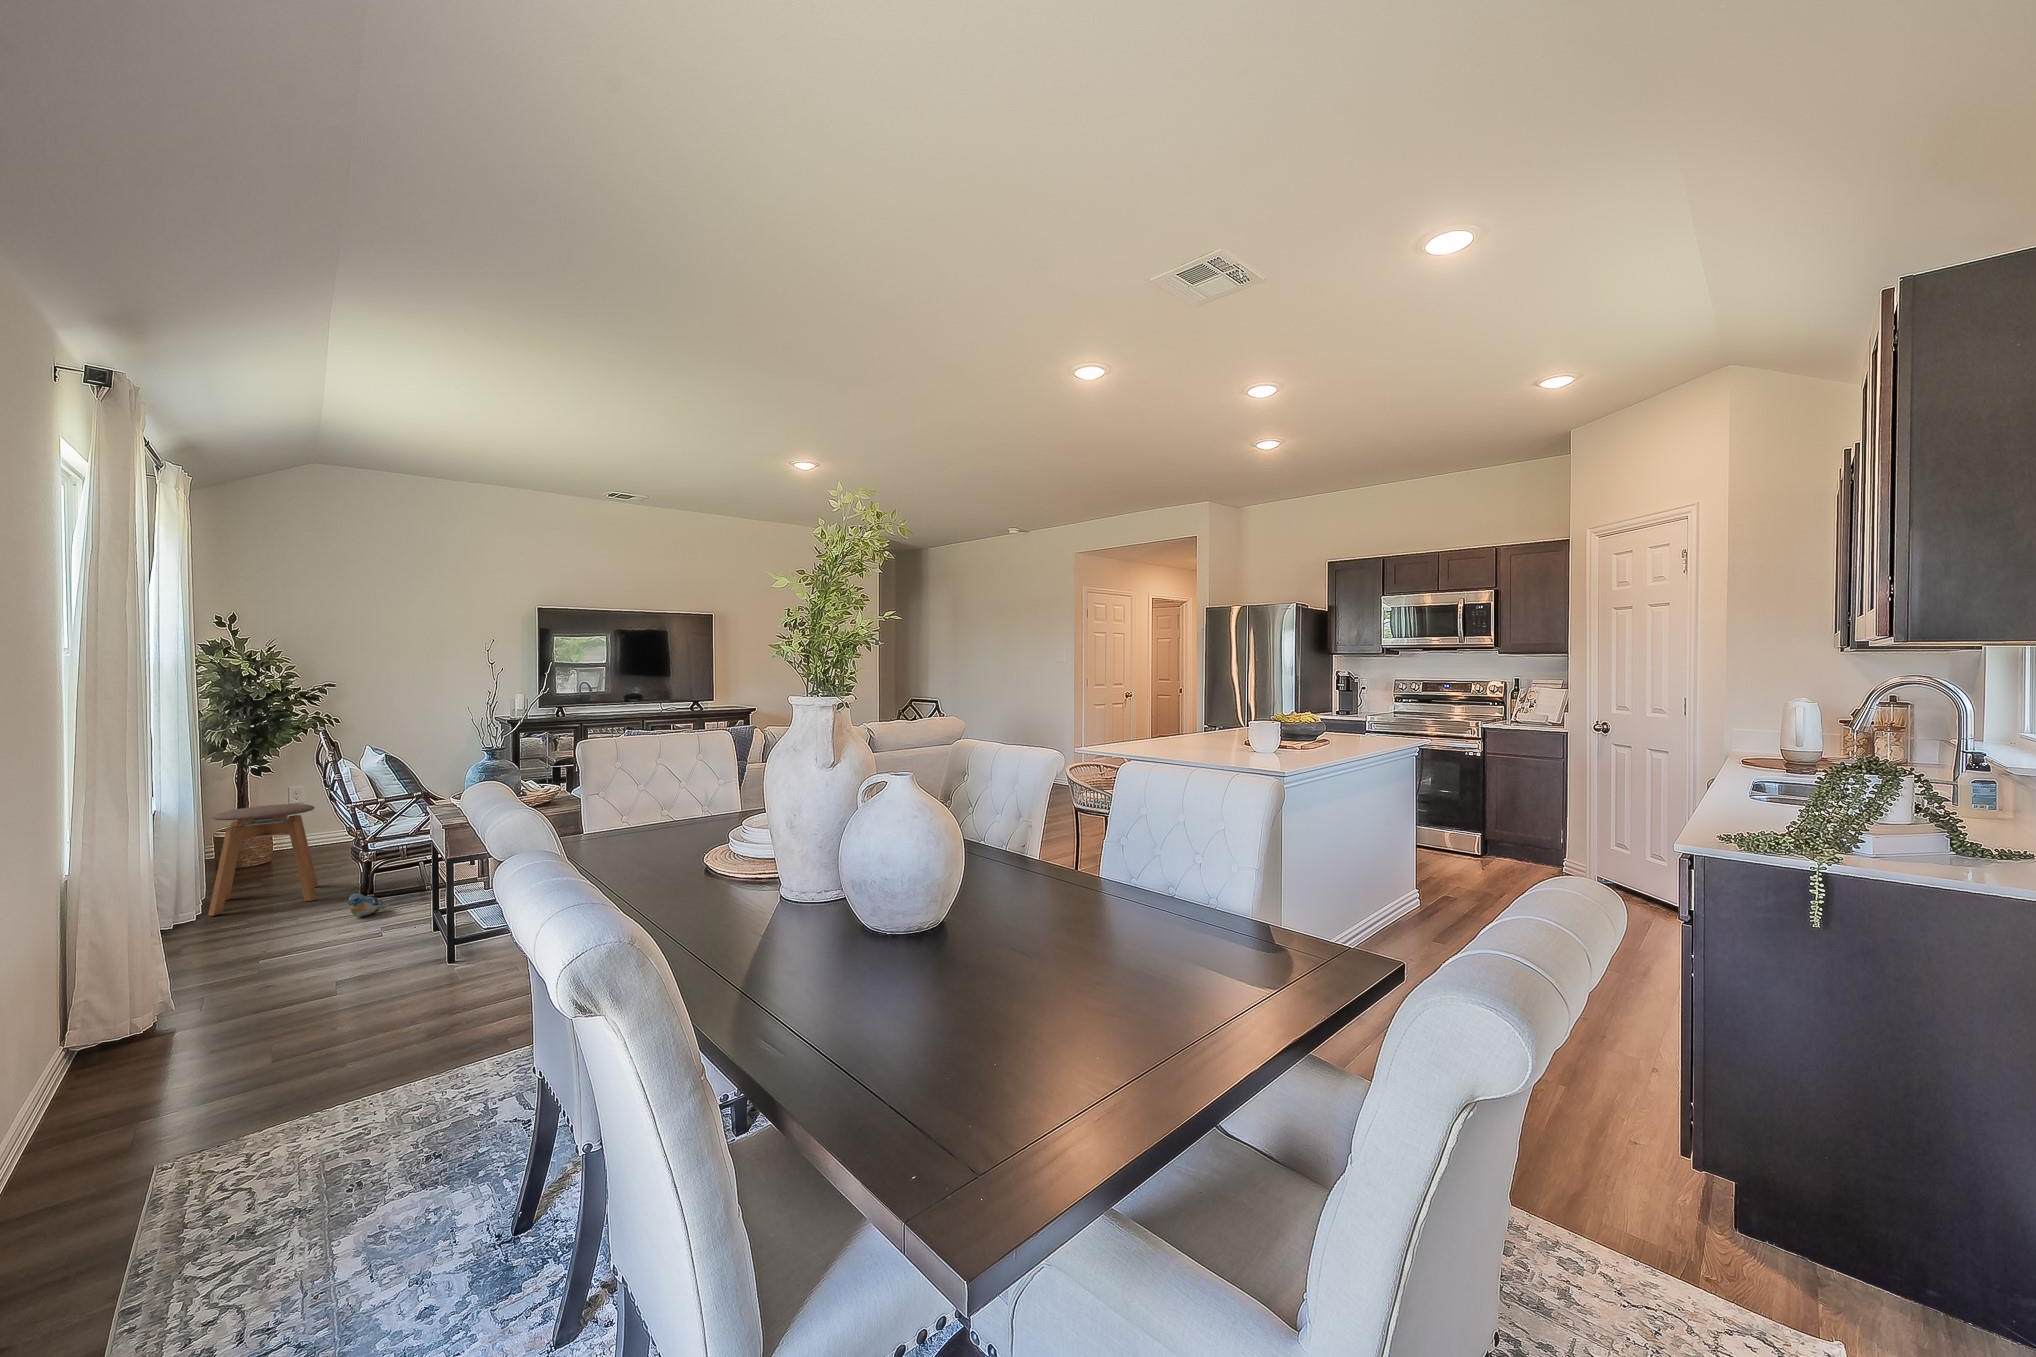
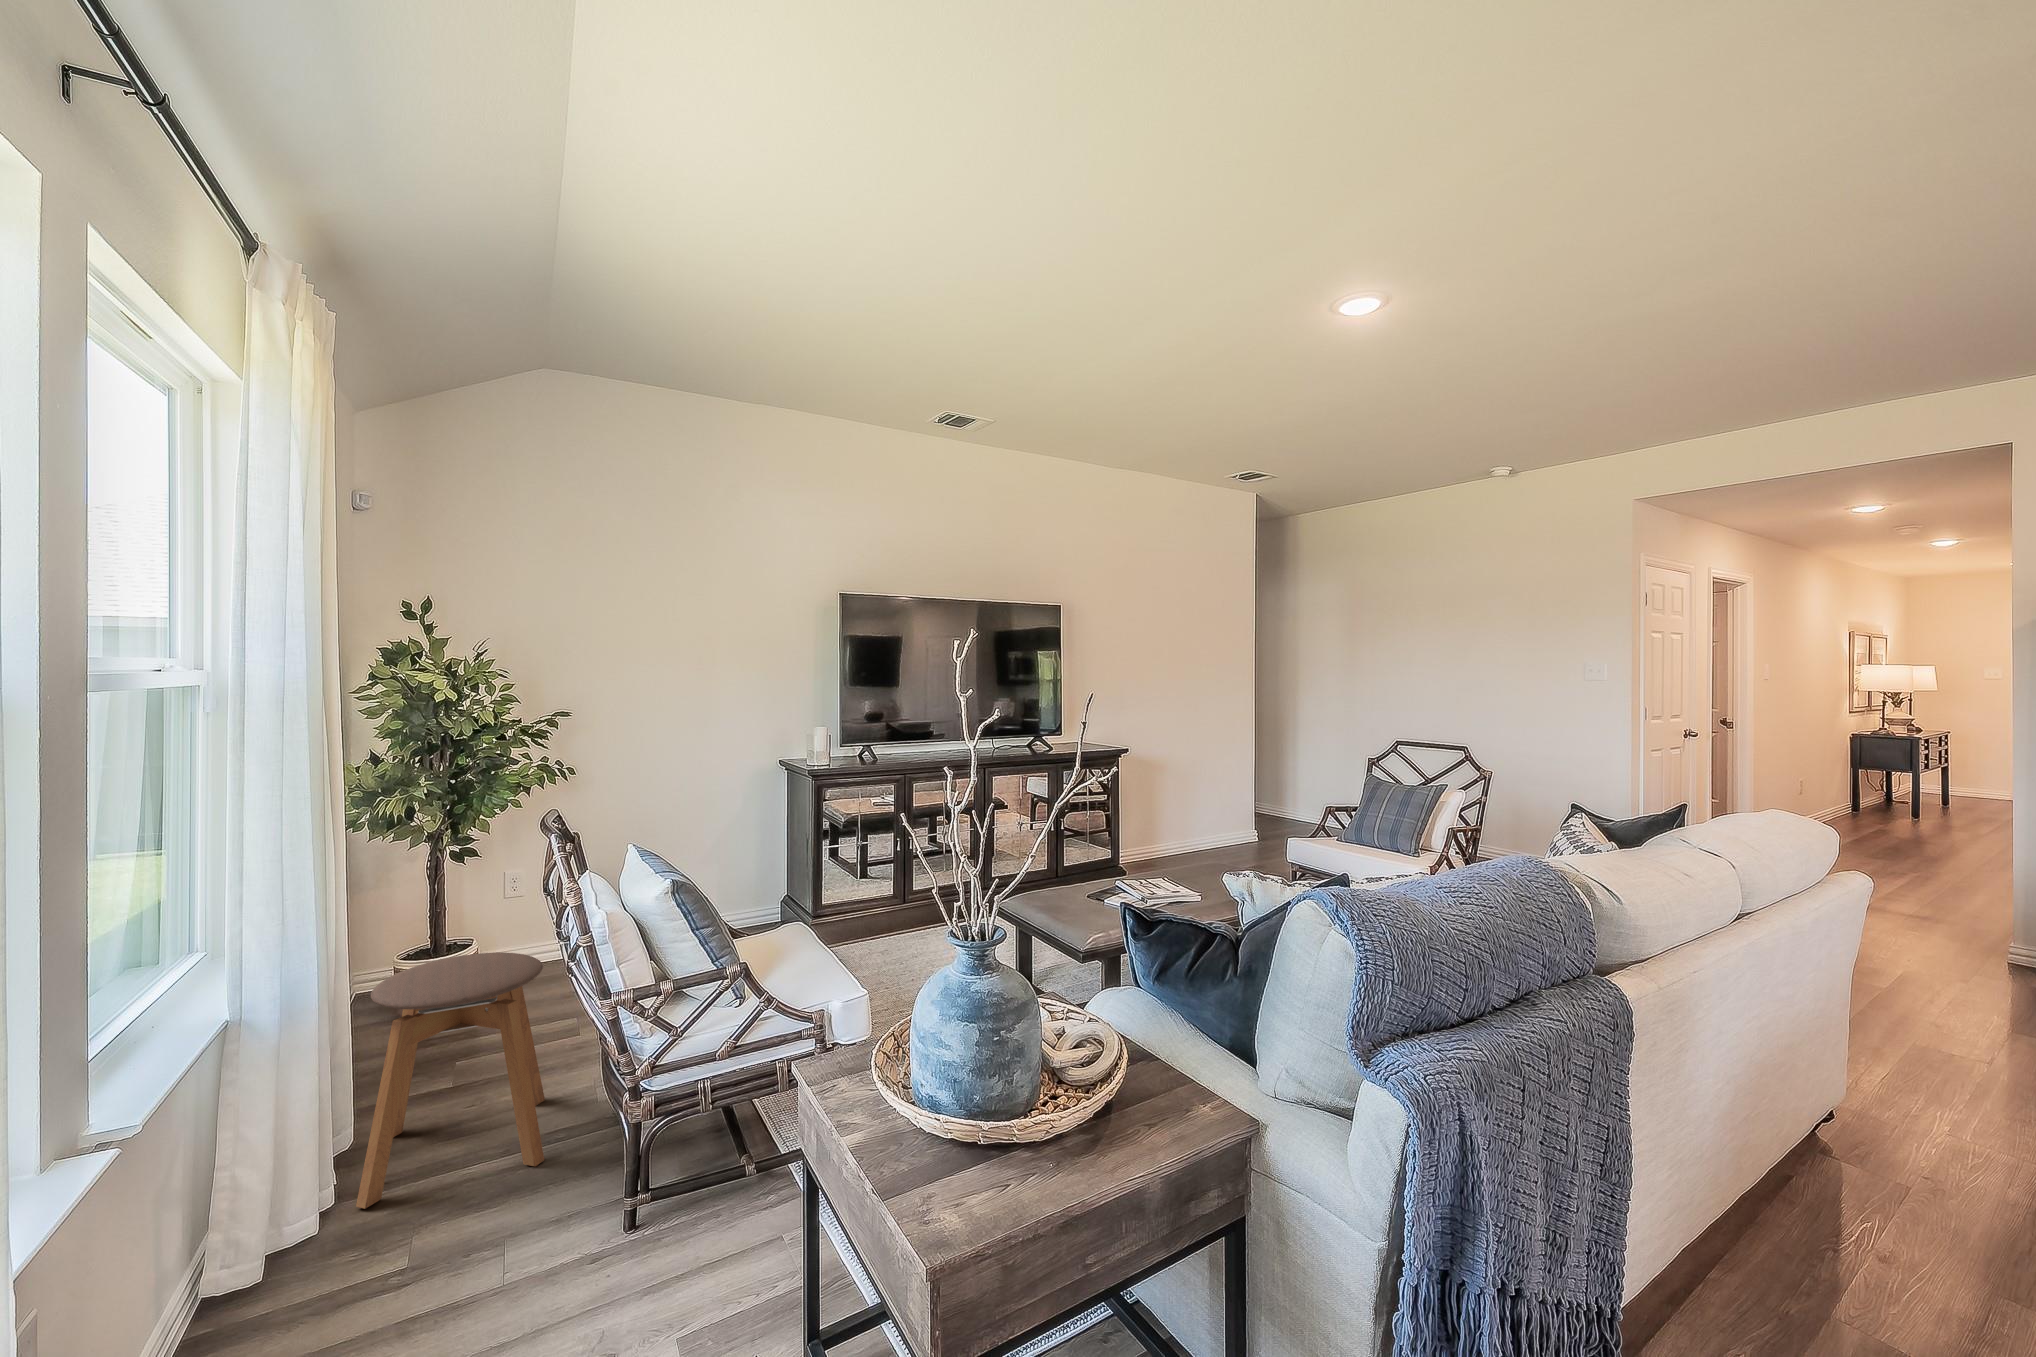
plush toy: present [348,893,389,917] -> none [607,1218,685,1271]

